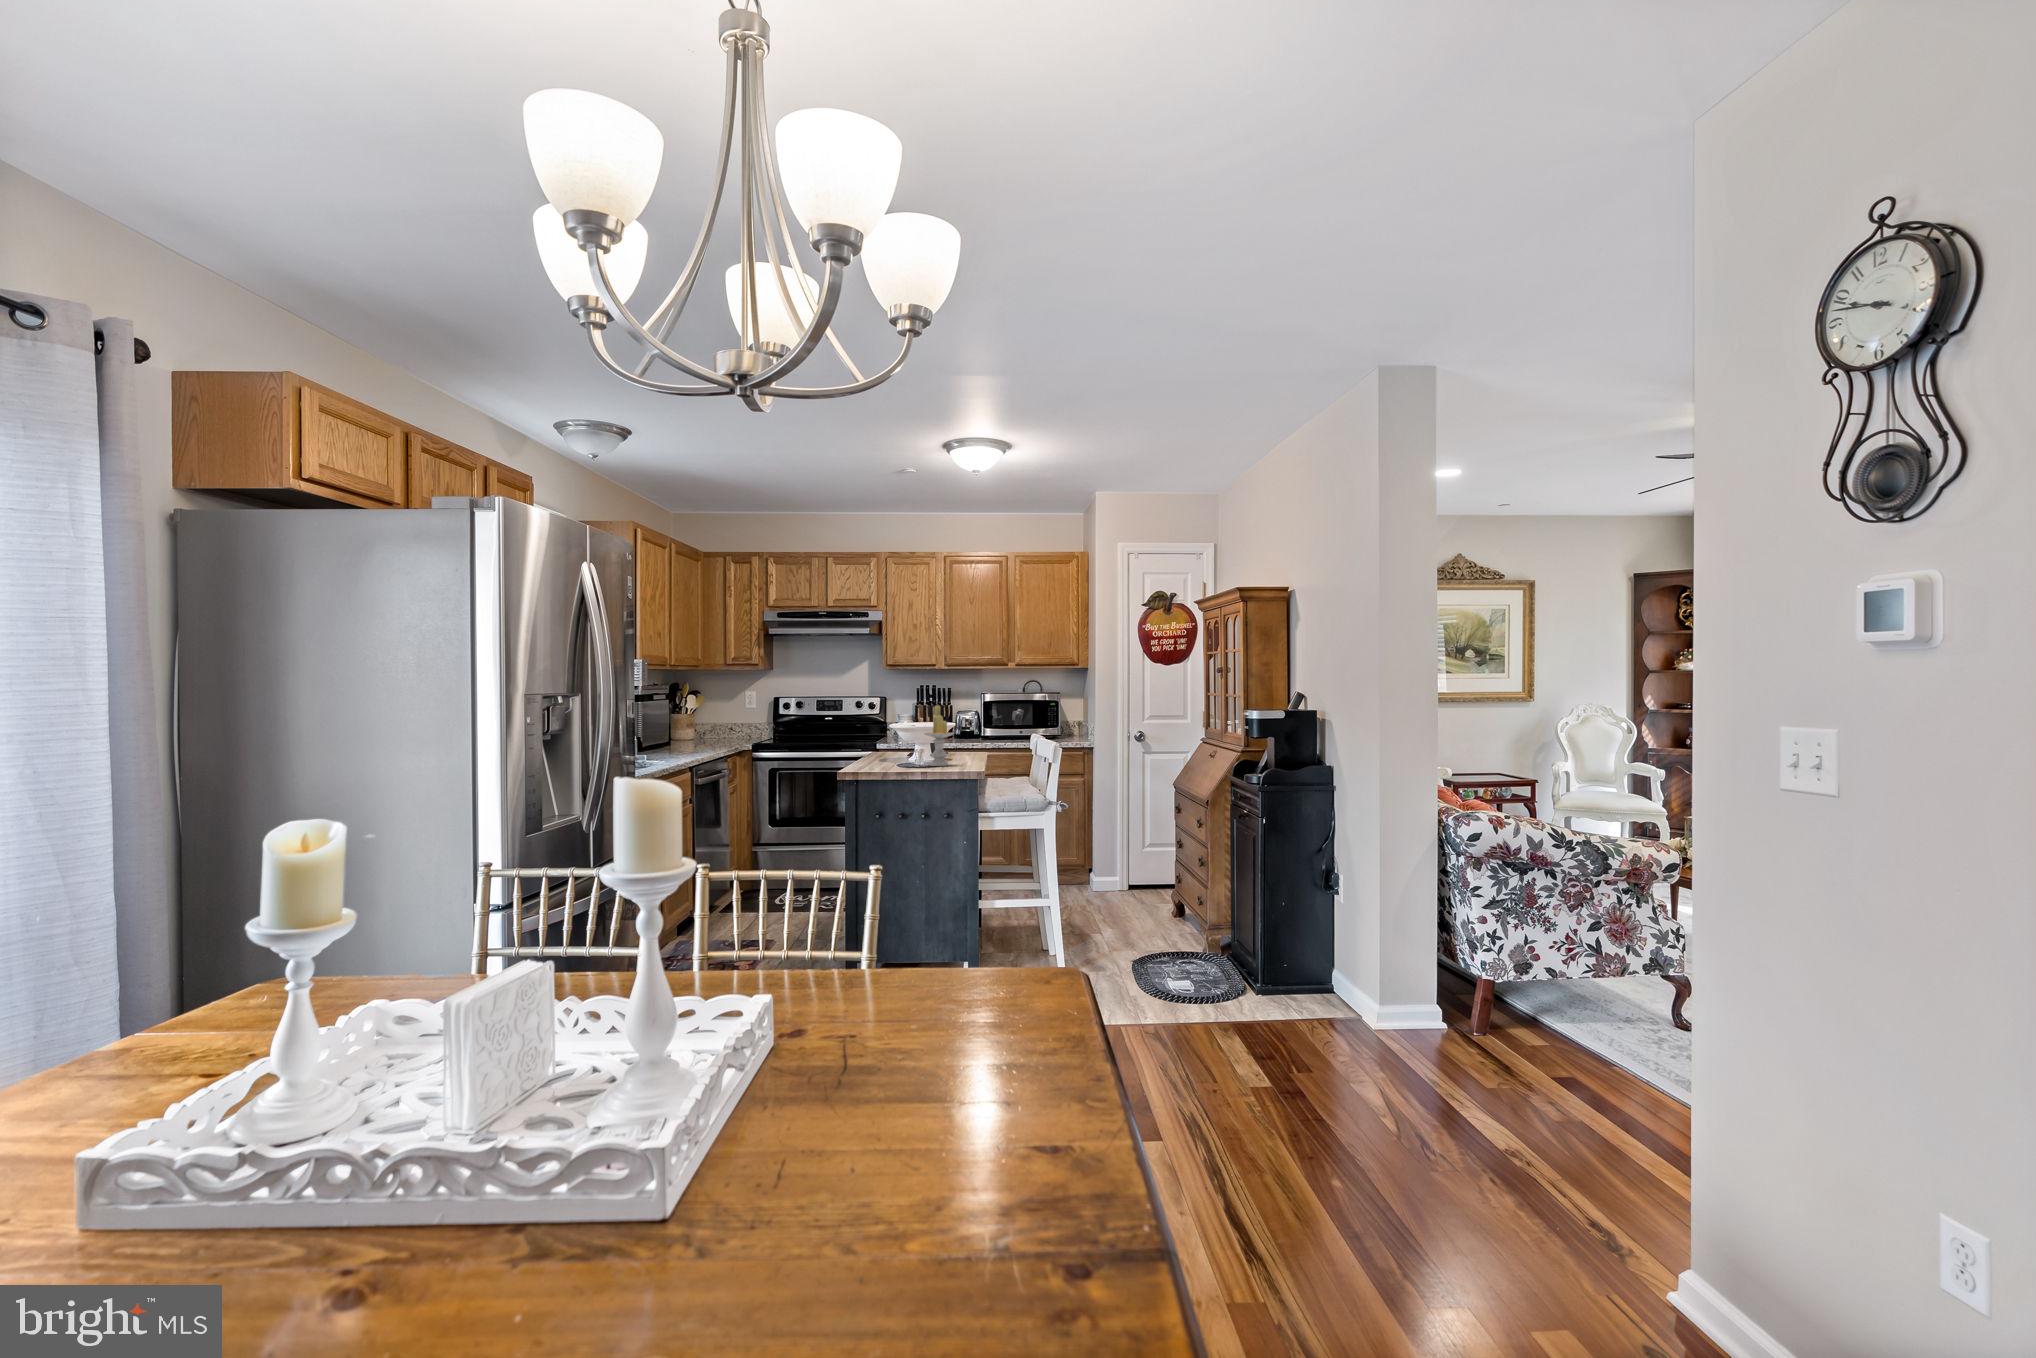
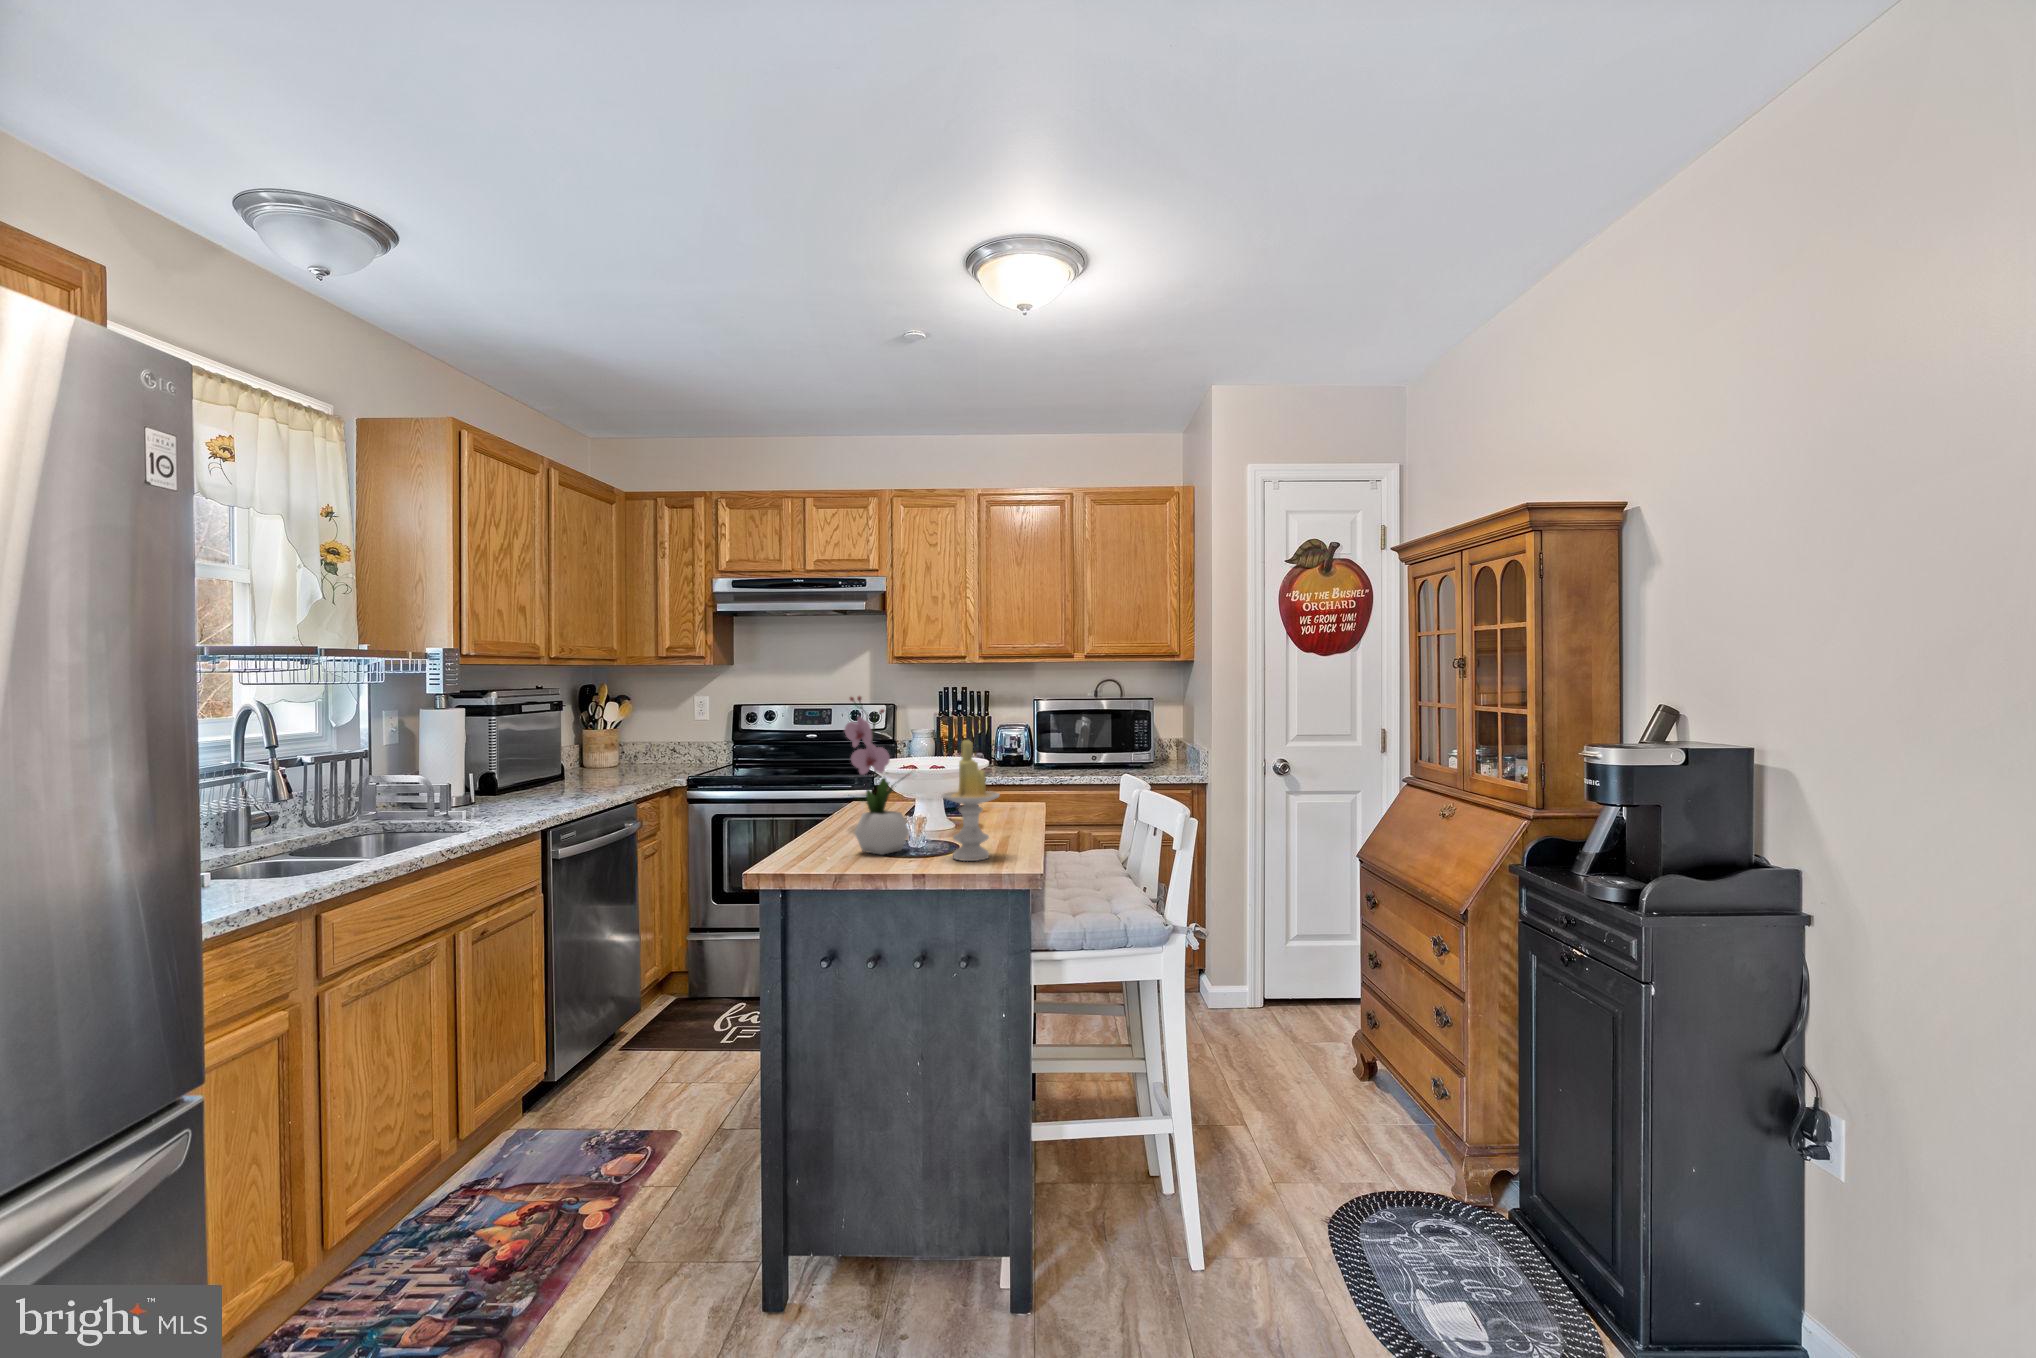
flower arrangement: none [873,683,910,765] -> present [844,696,909,855]

